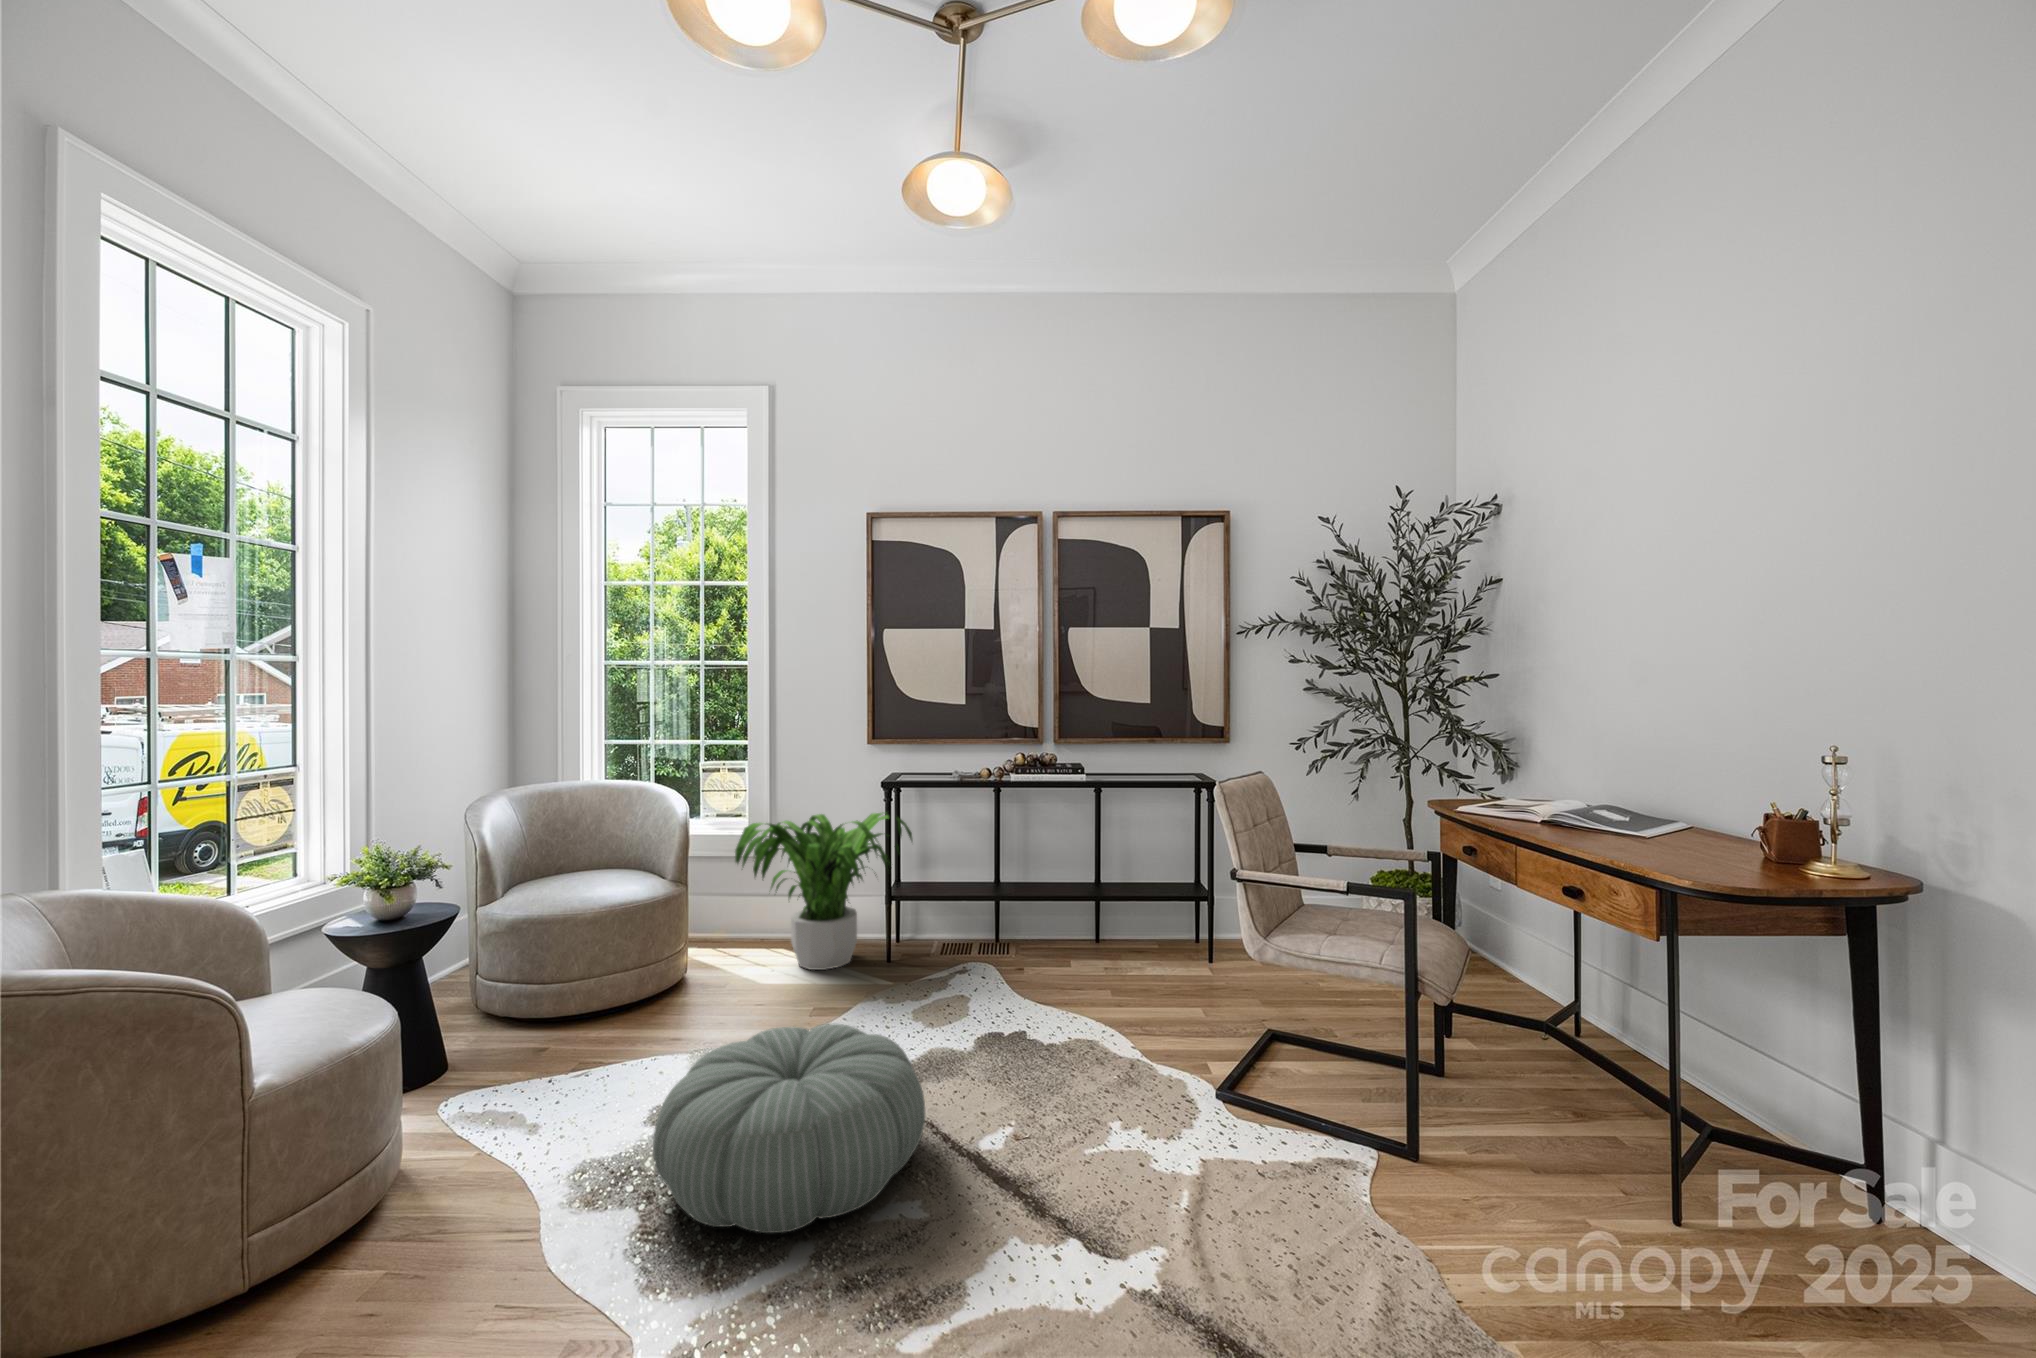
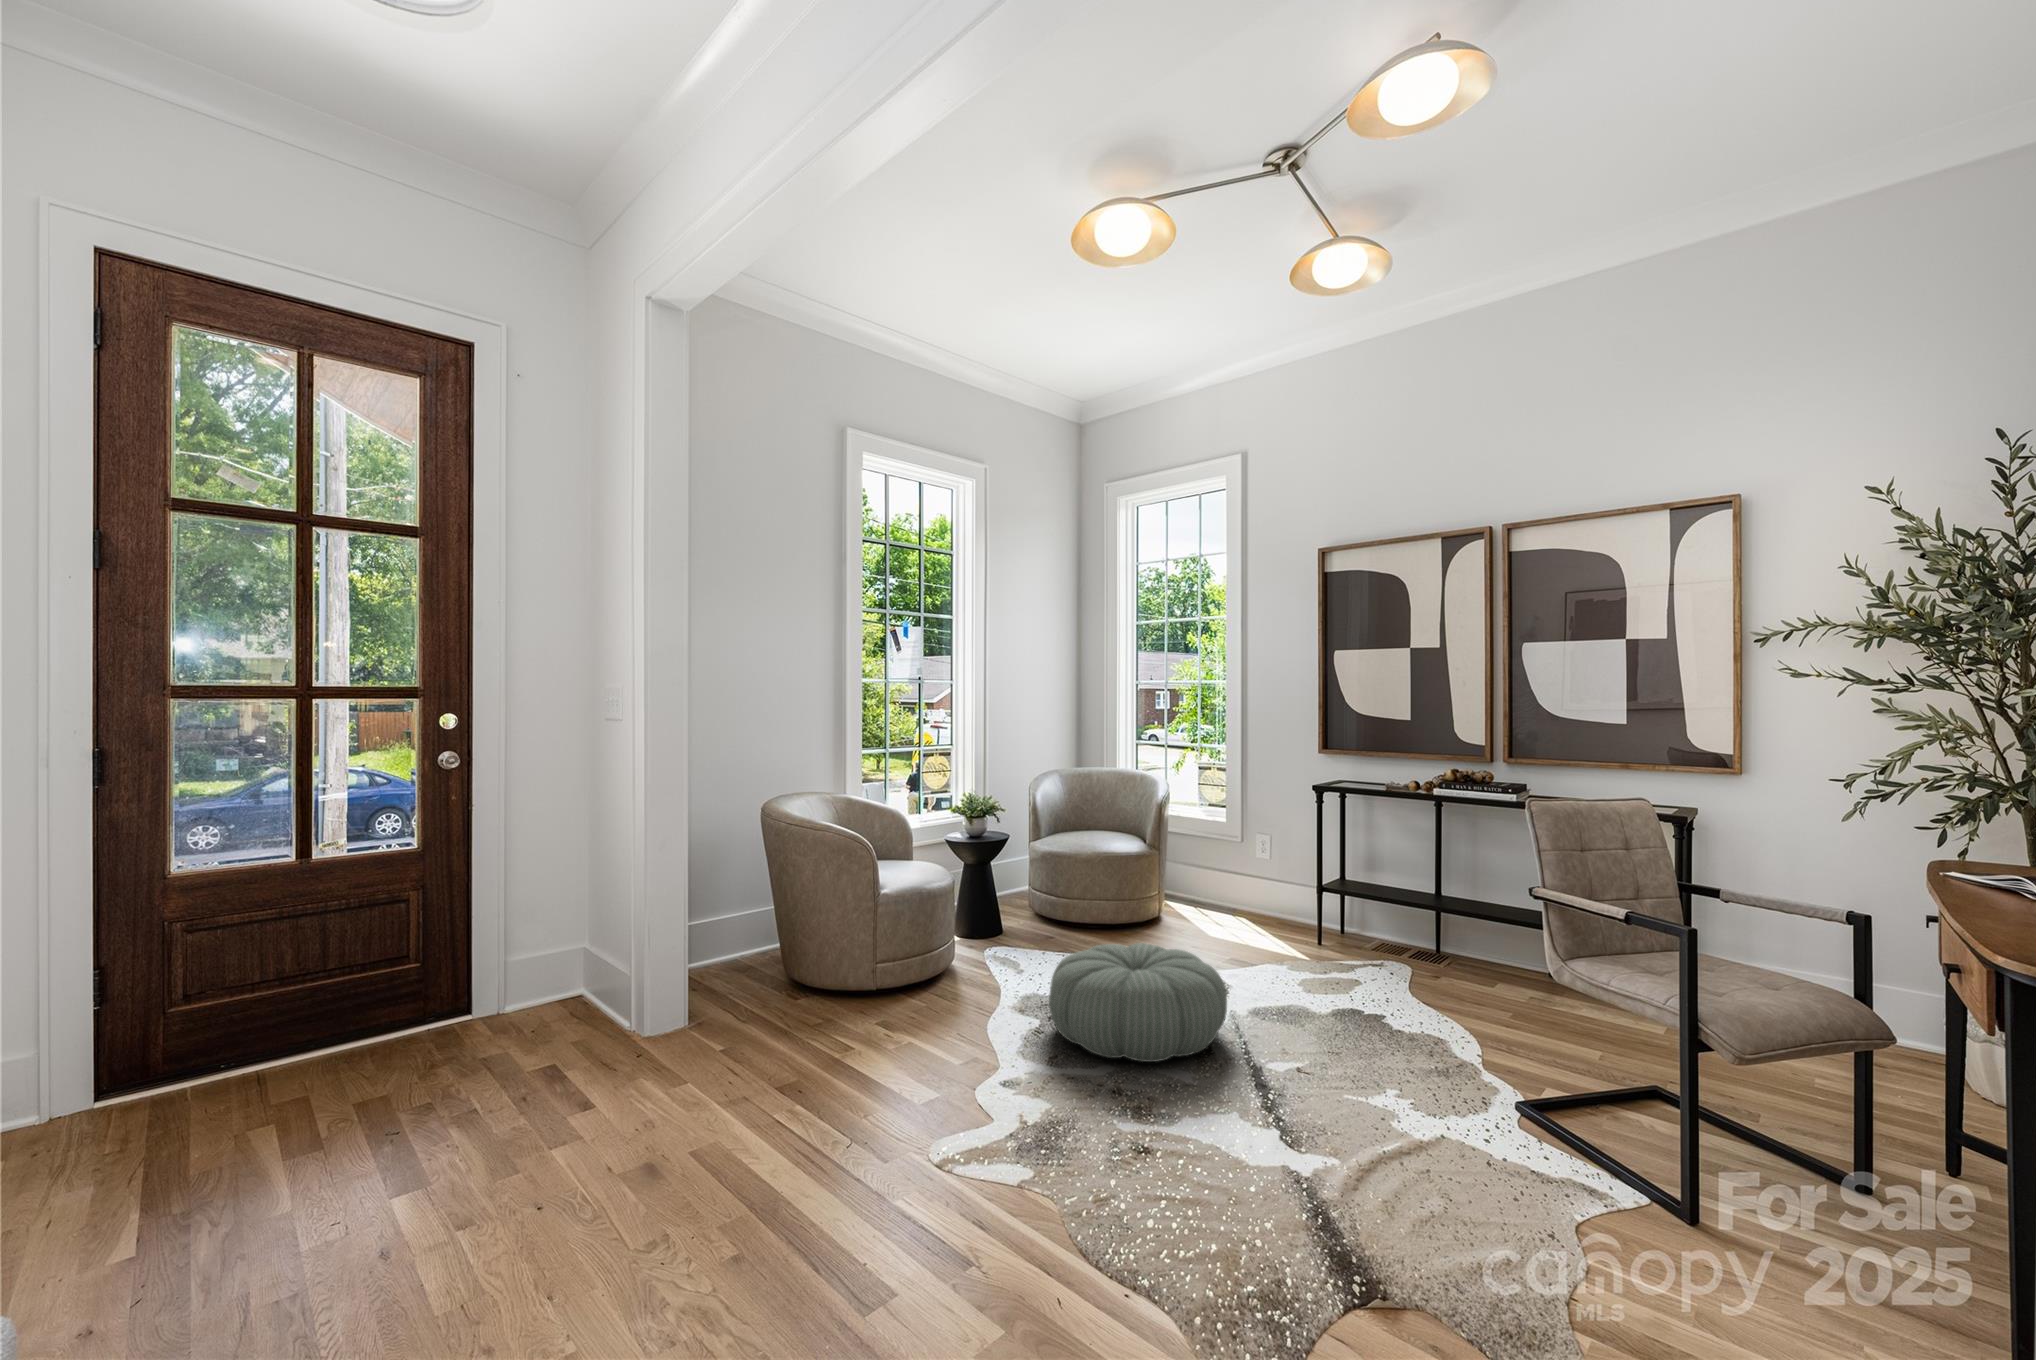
potted plant: present [735,813,912,970] -> none [1190,808,1351,940]

